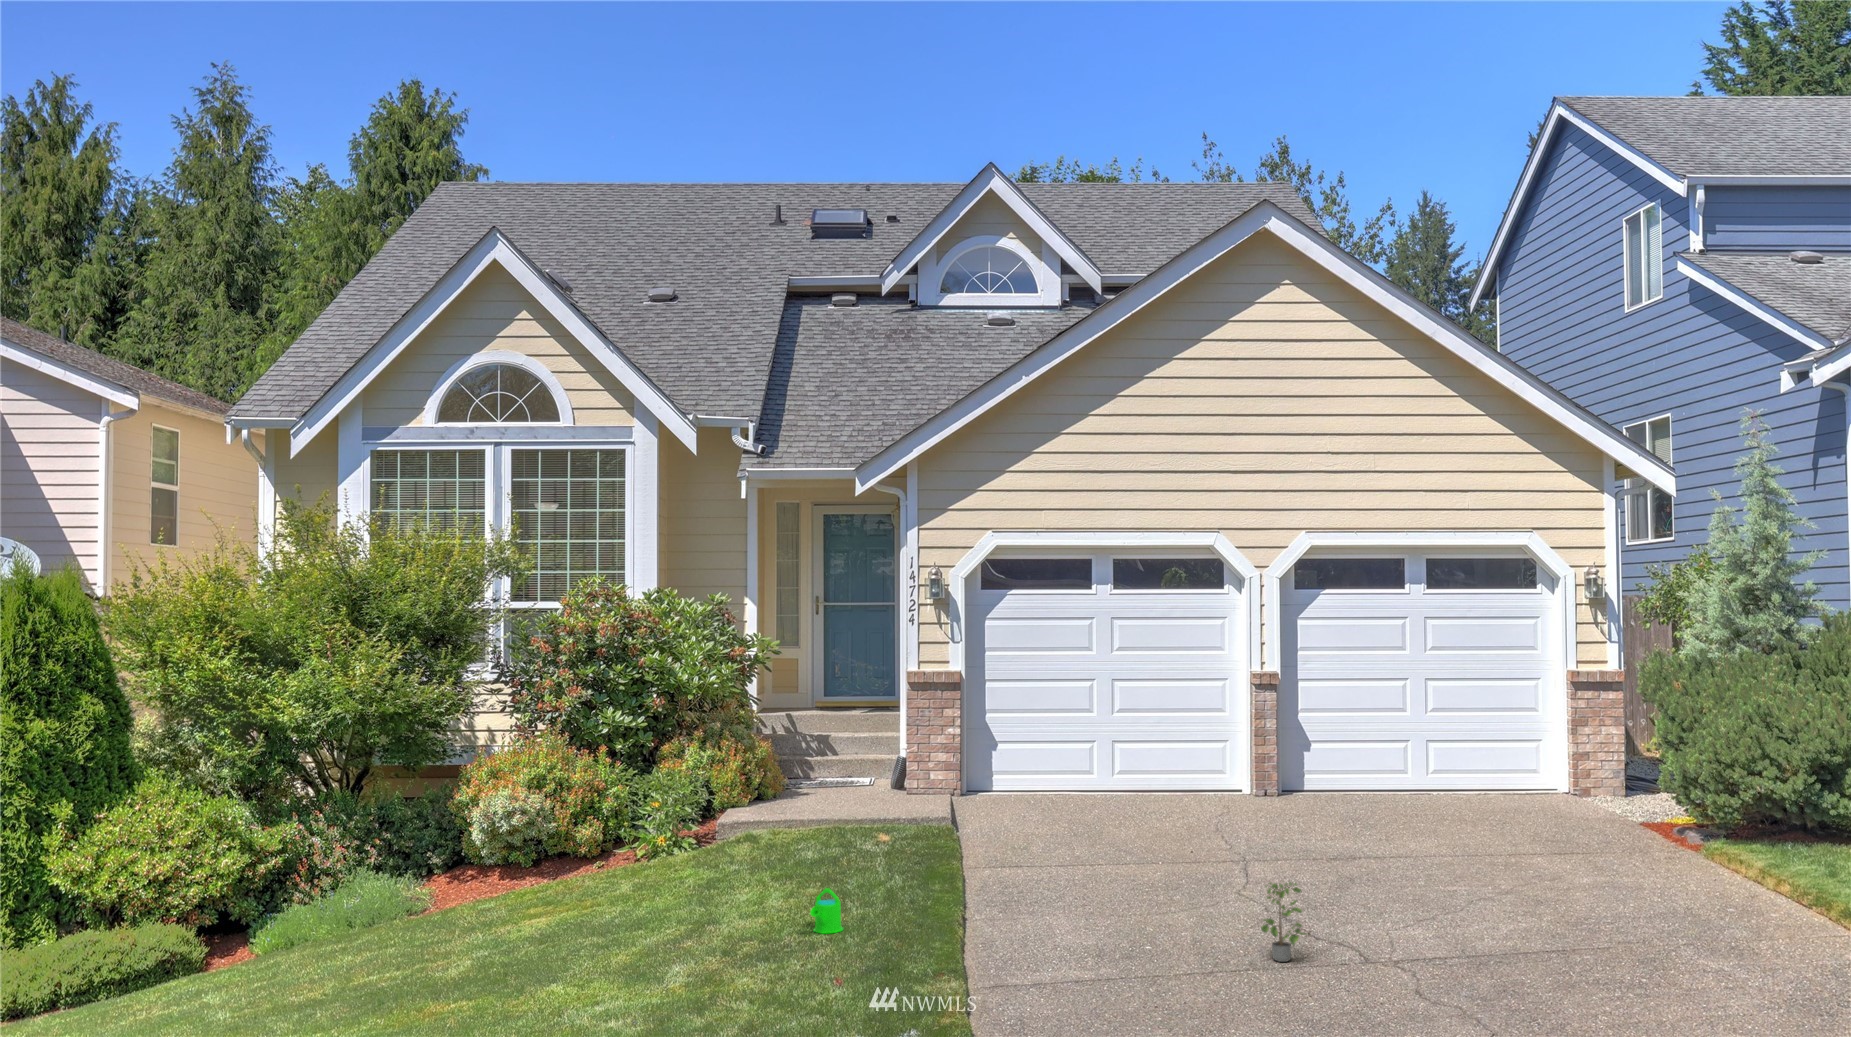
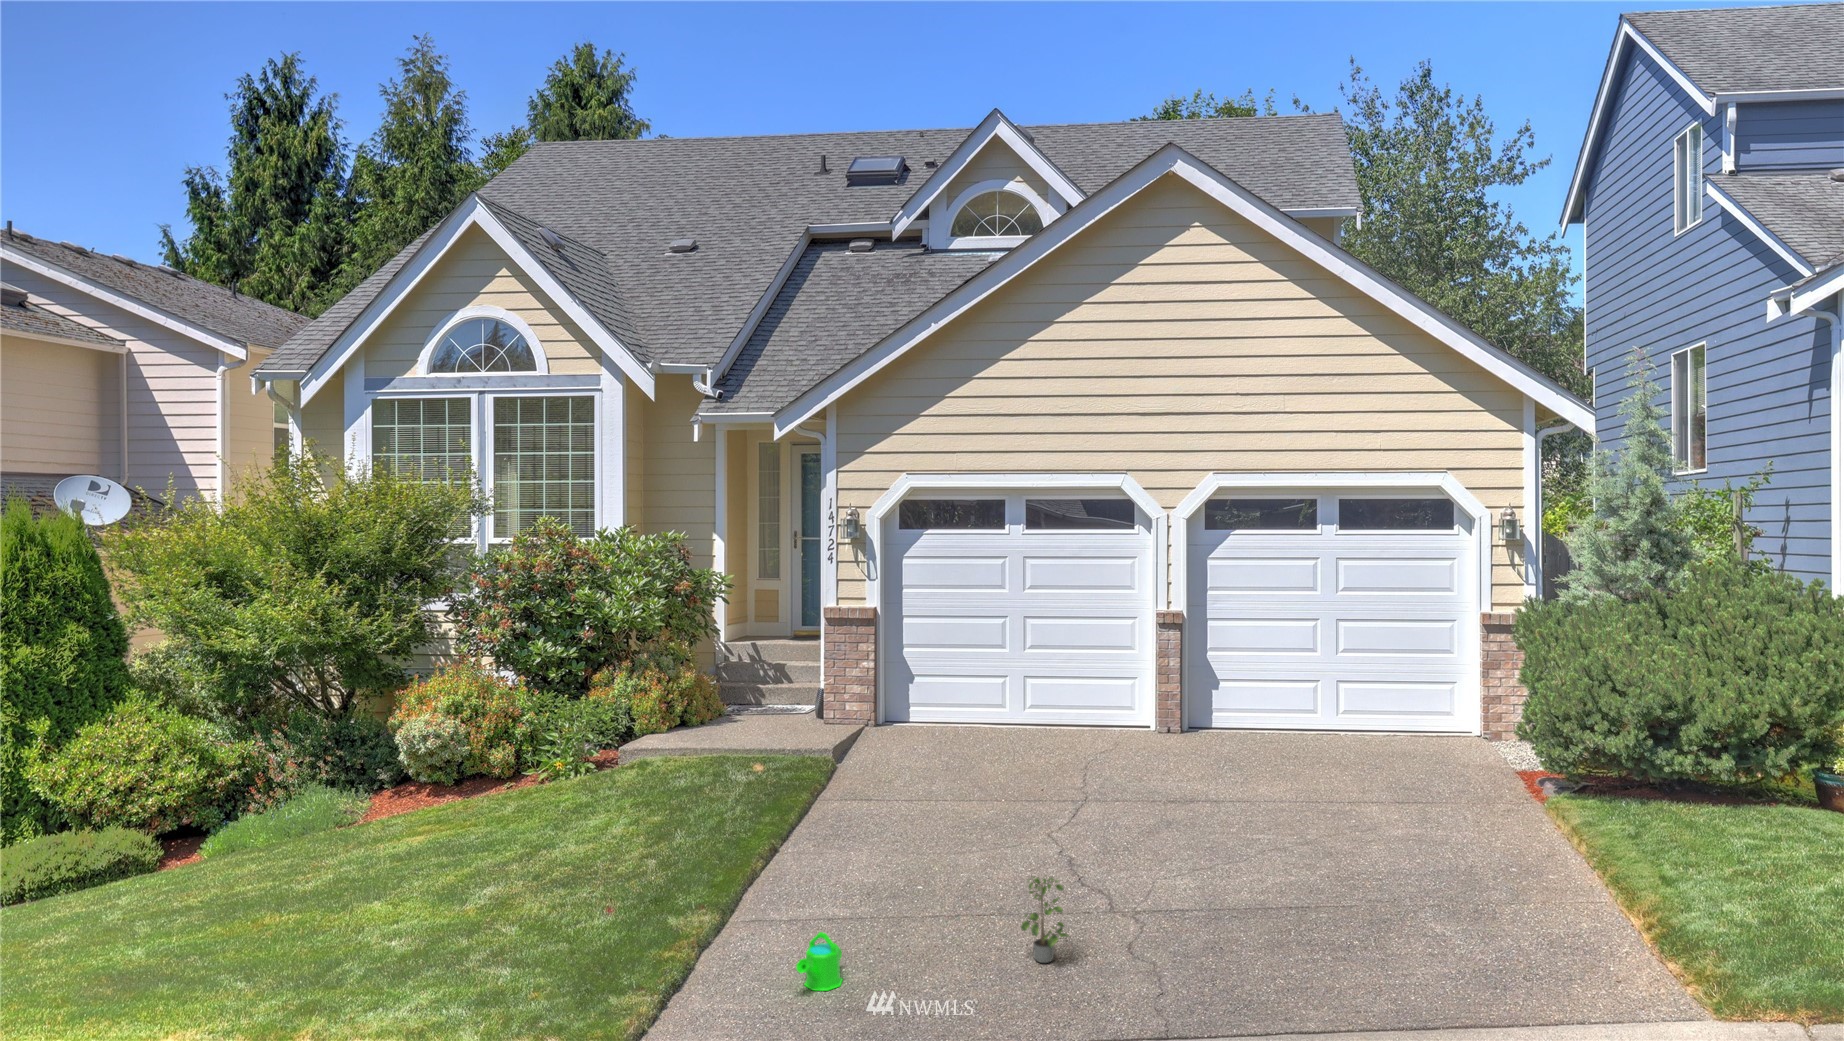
watering can: present [810,888,843,934] -> present [796,932,843,991]

